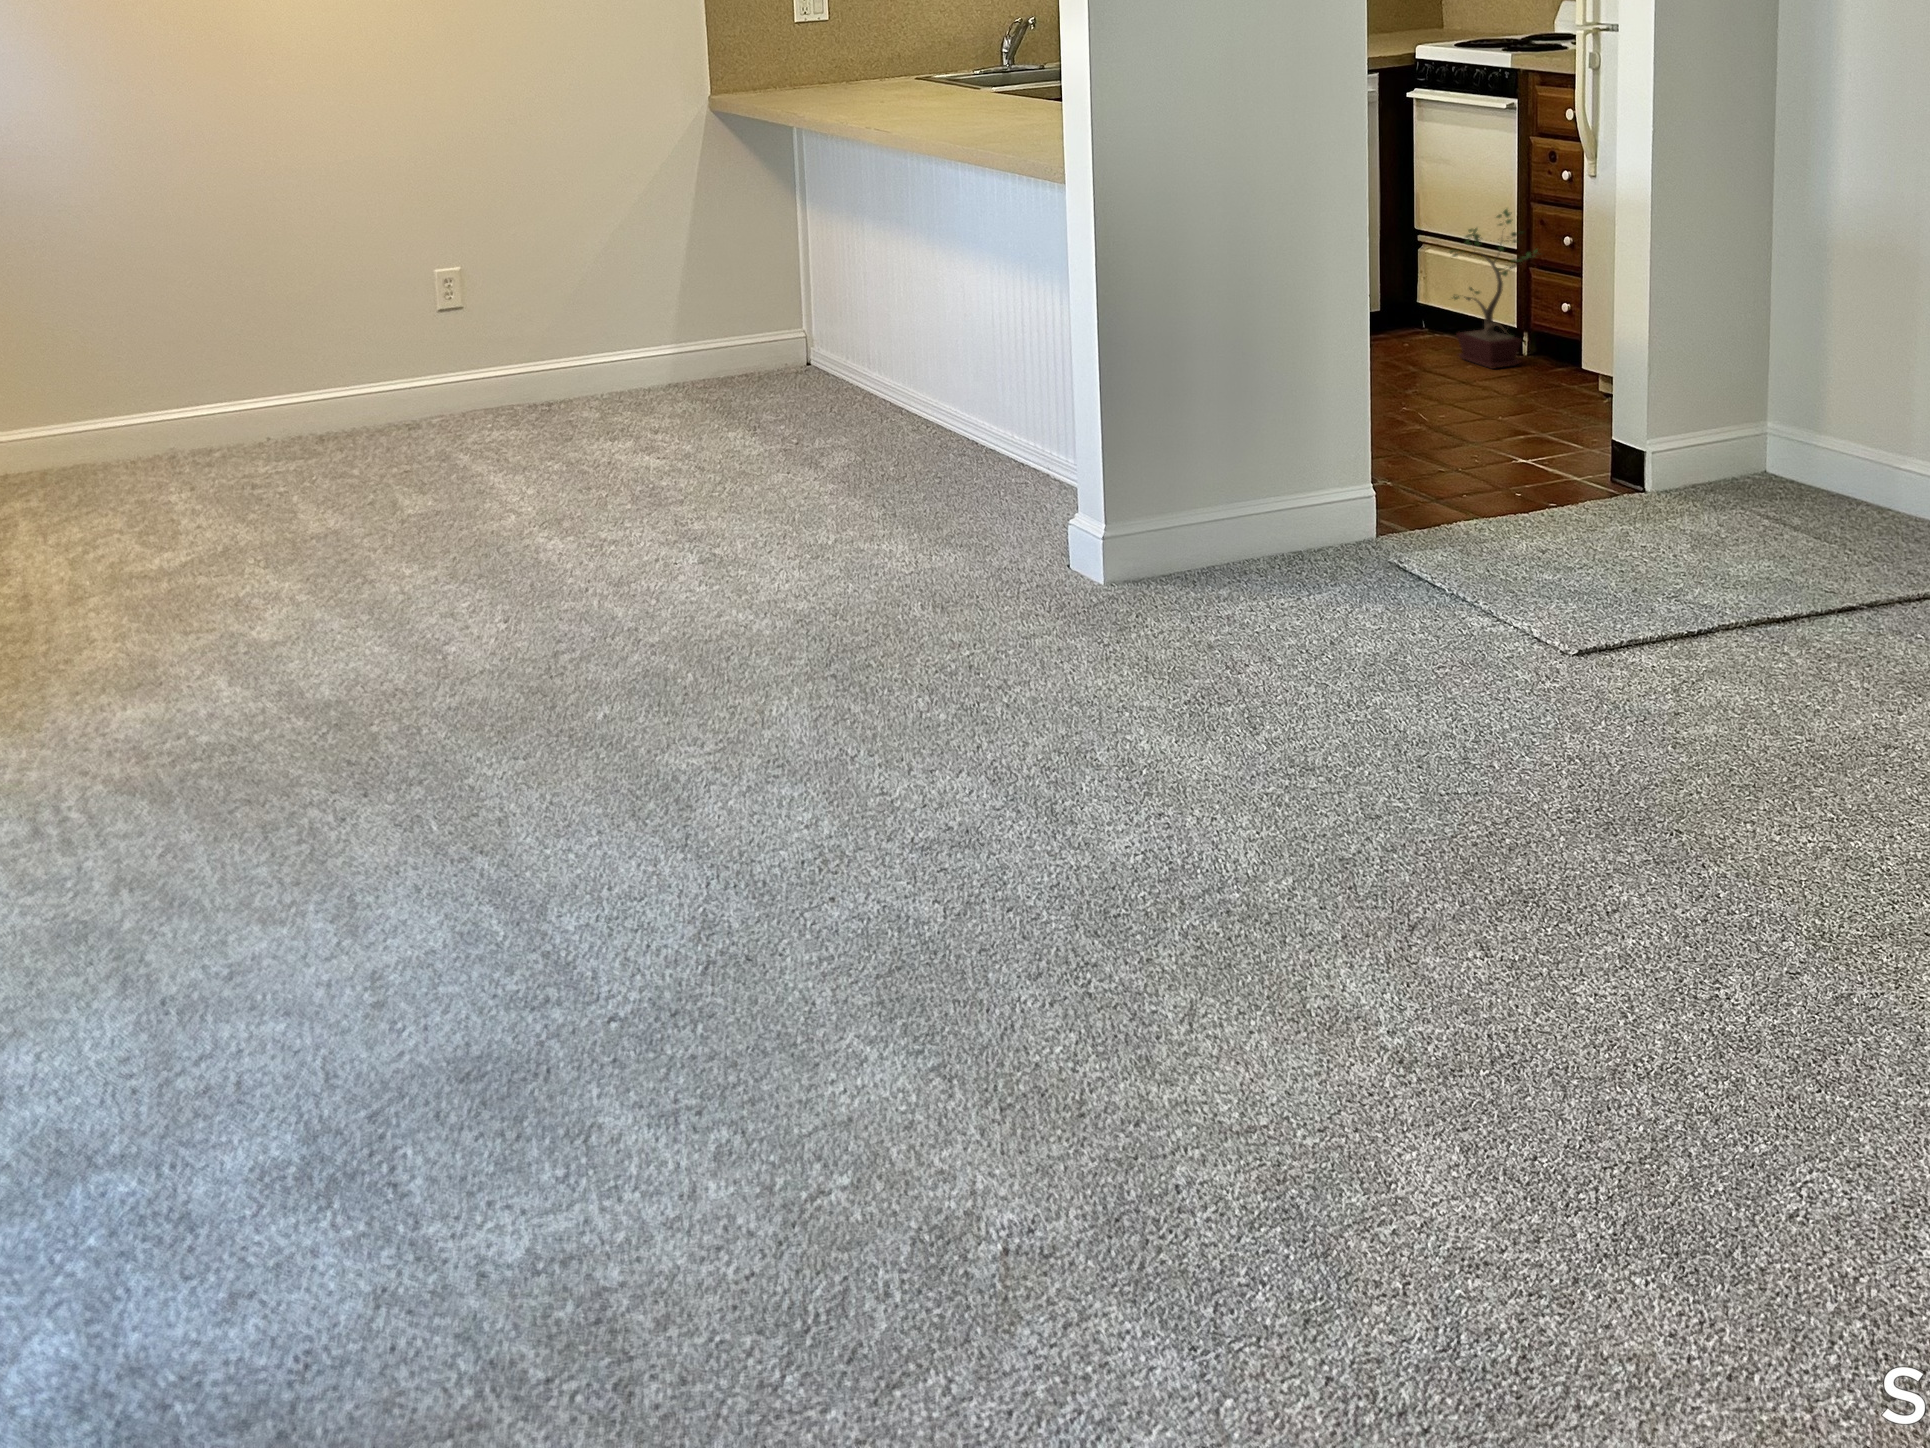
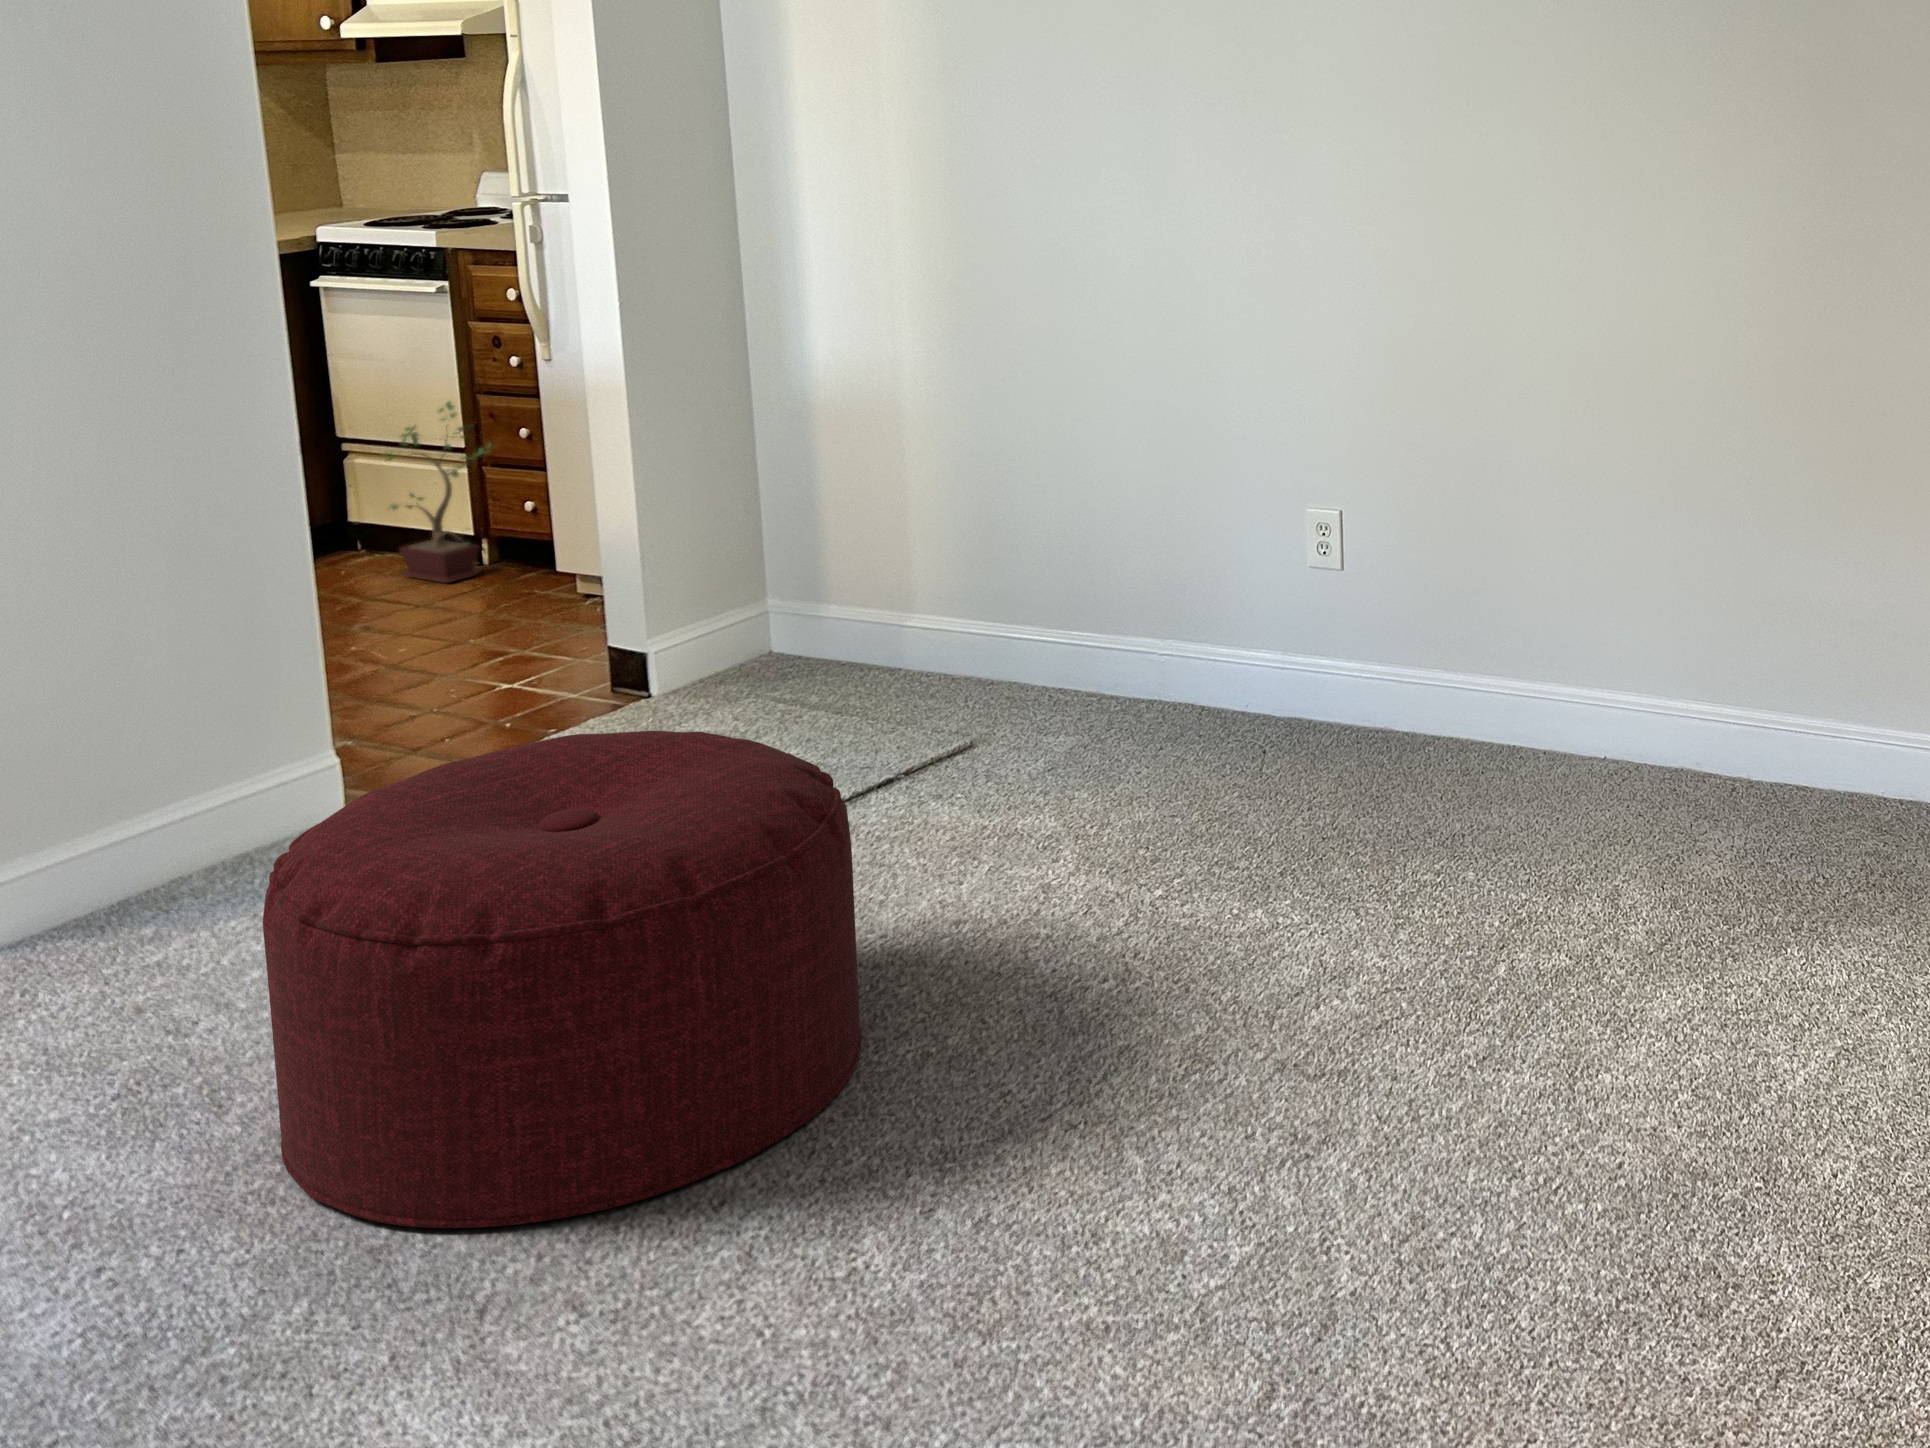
ottoman: none [1291,496,1772,885] -> present [263,731,862,1228]

